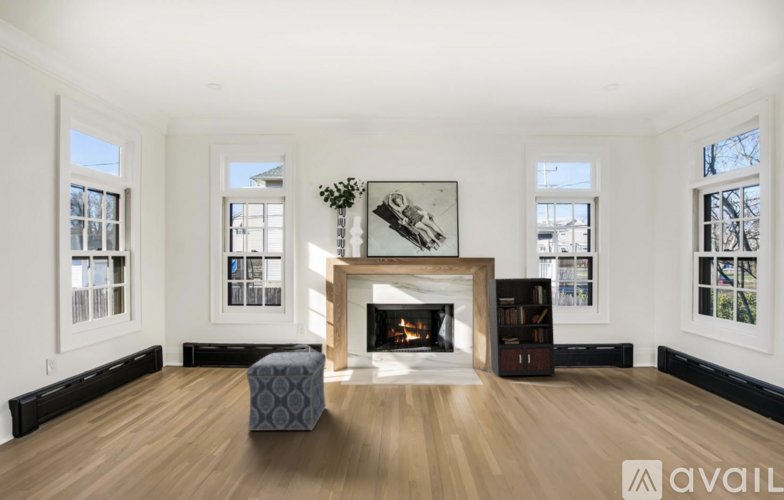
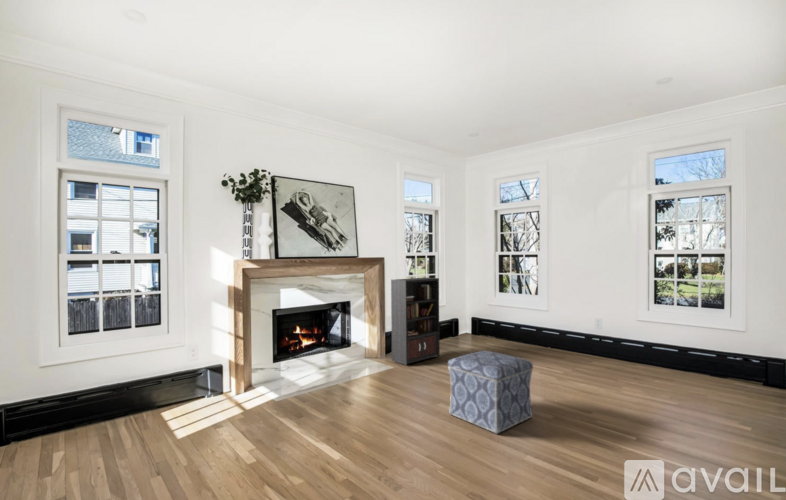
ottoman: present [247,352,326,431] -> present [448,351,533,434]

